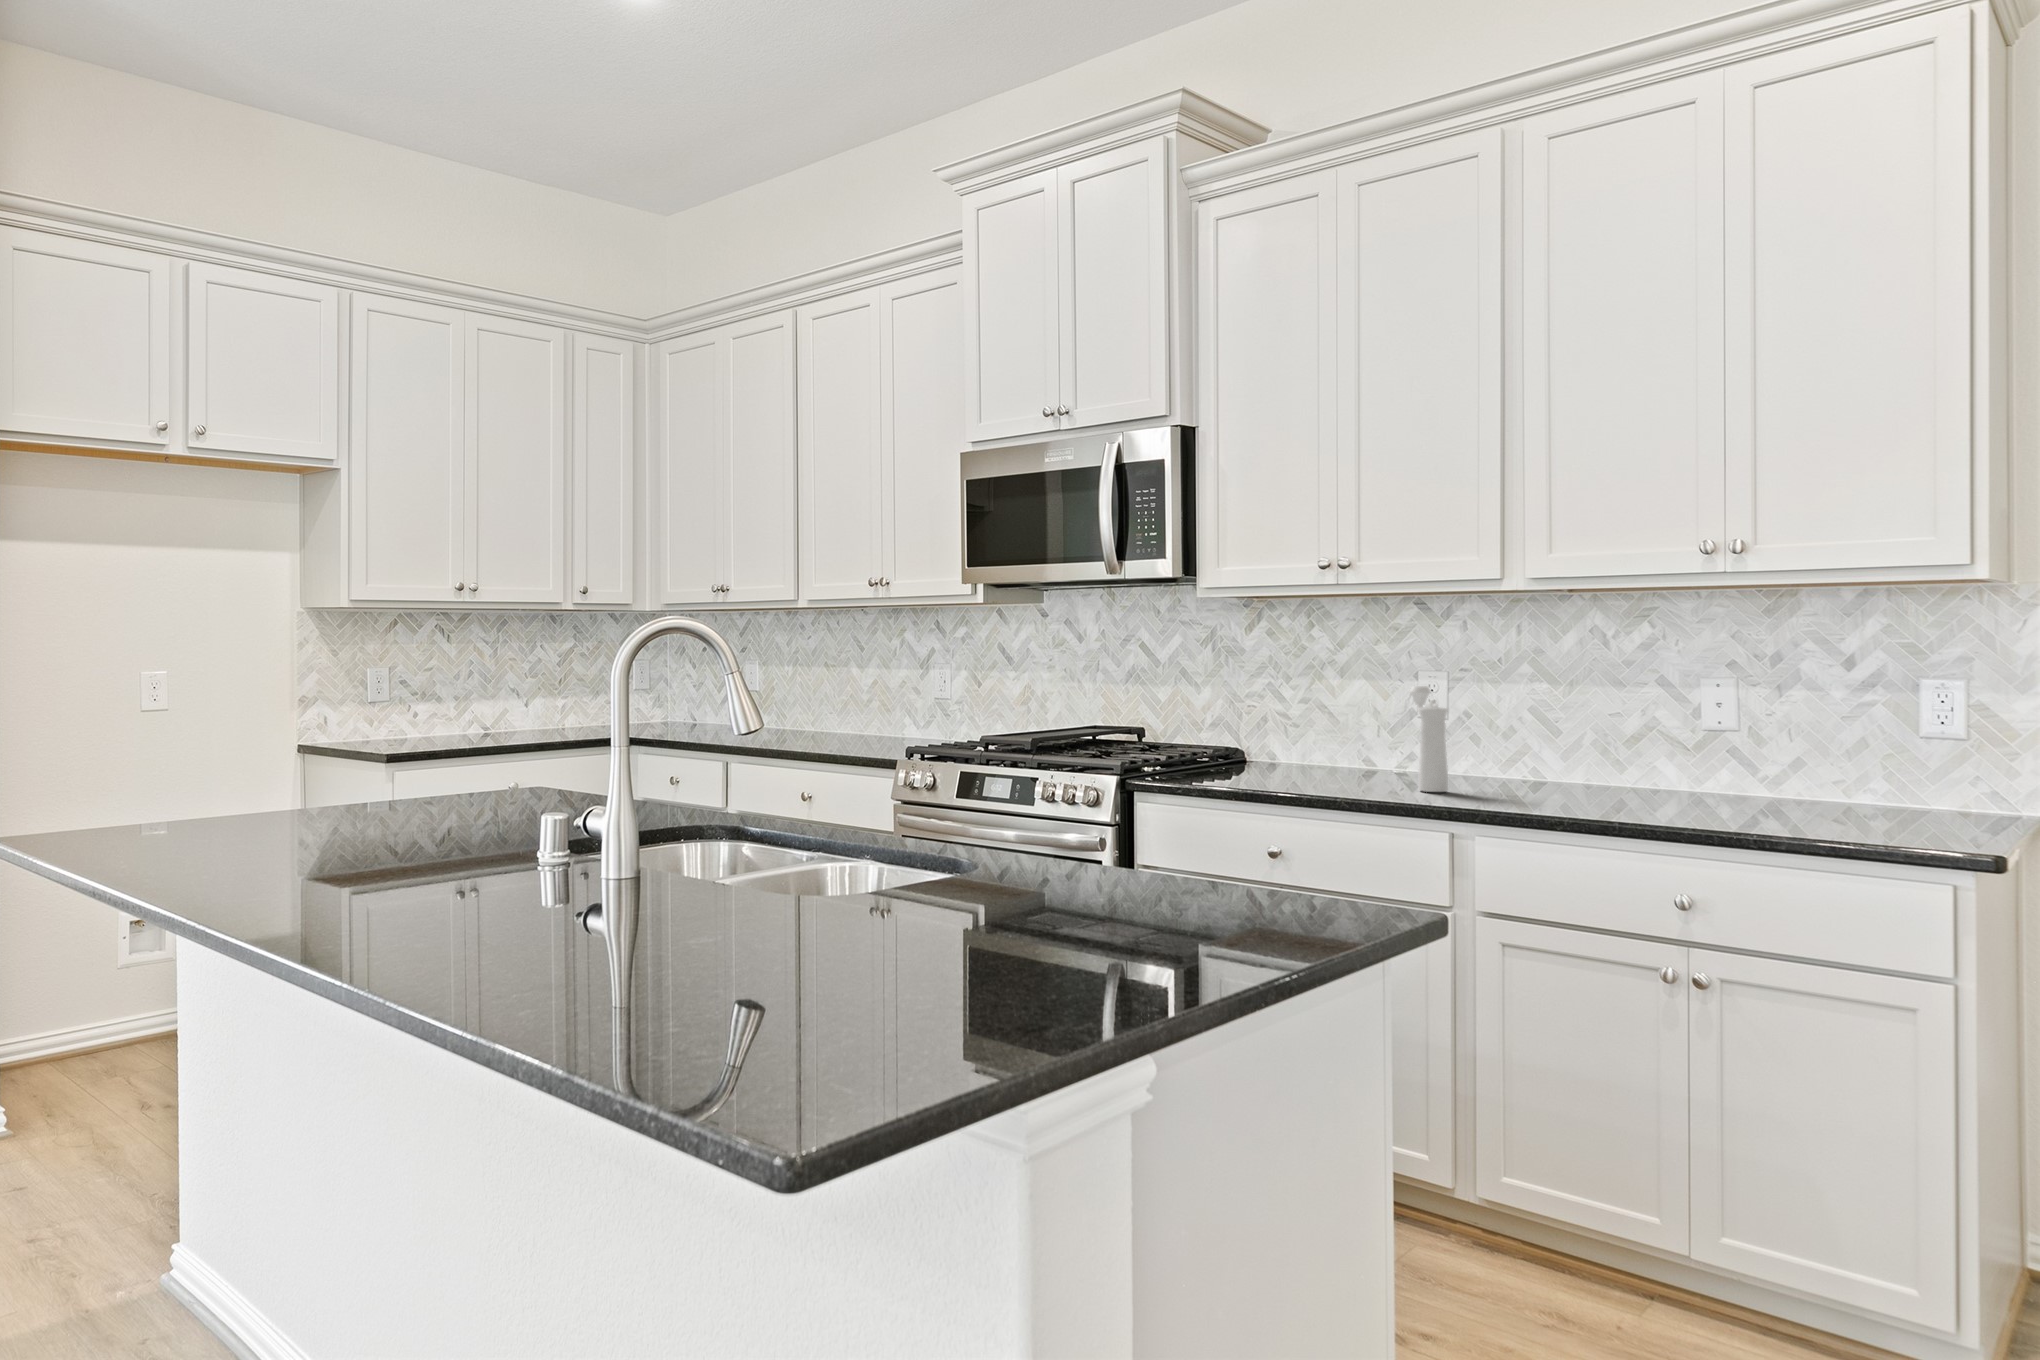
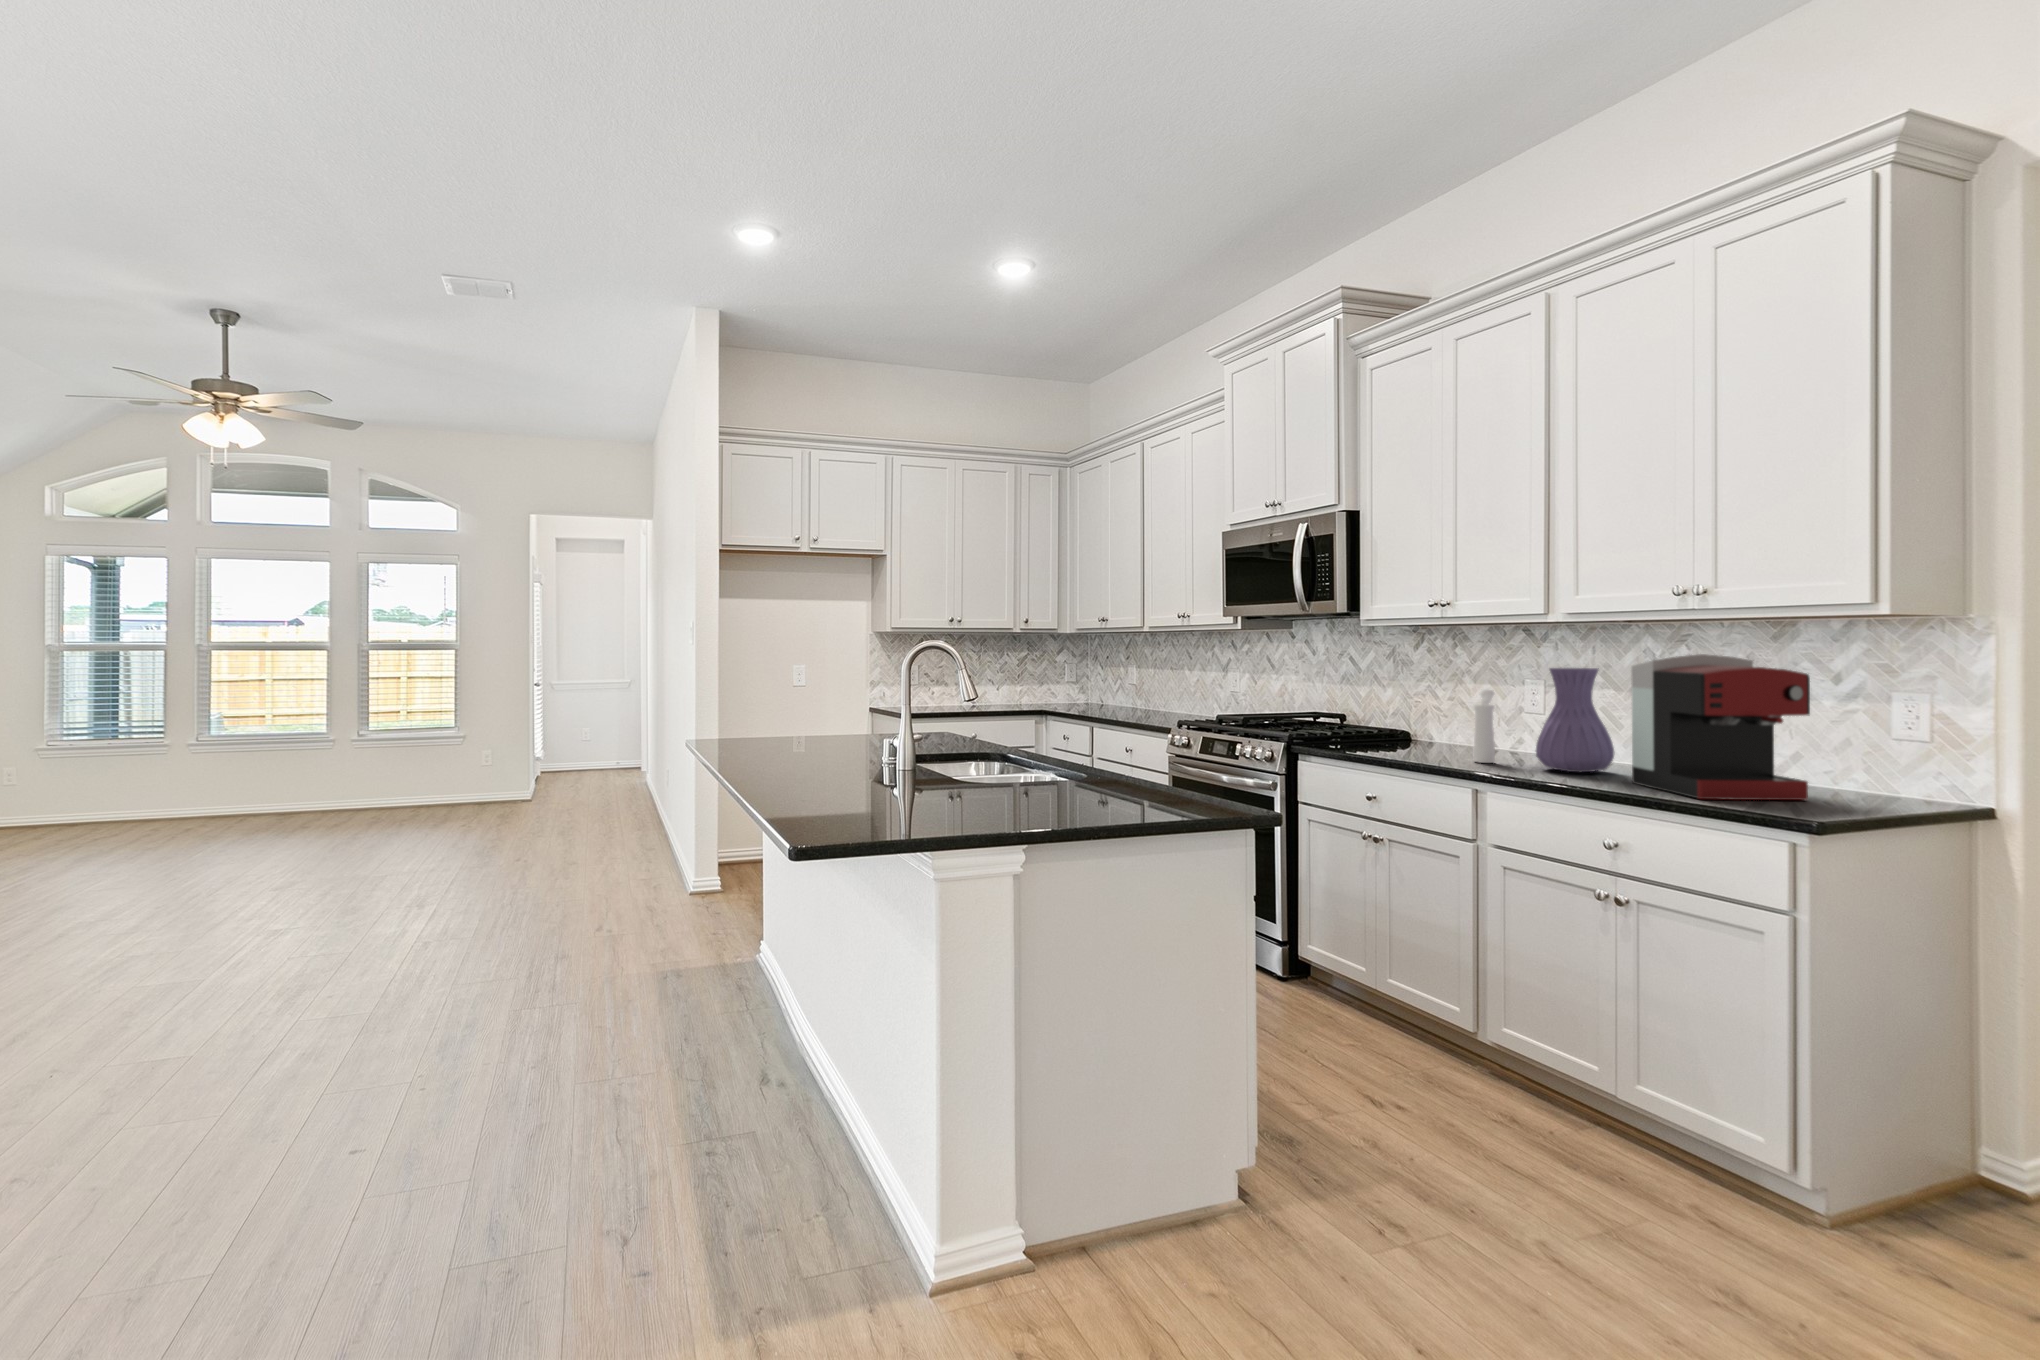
coffee maker: none [1662,630,1894,830] -> present [1631,654,1810,800]
vase: none [1510,652,1613,799] -> present [1536,668,1614,772]

